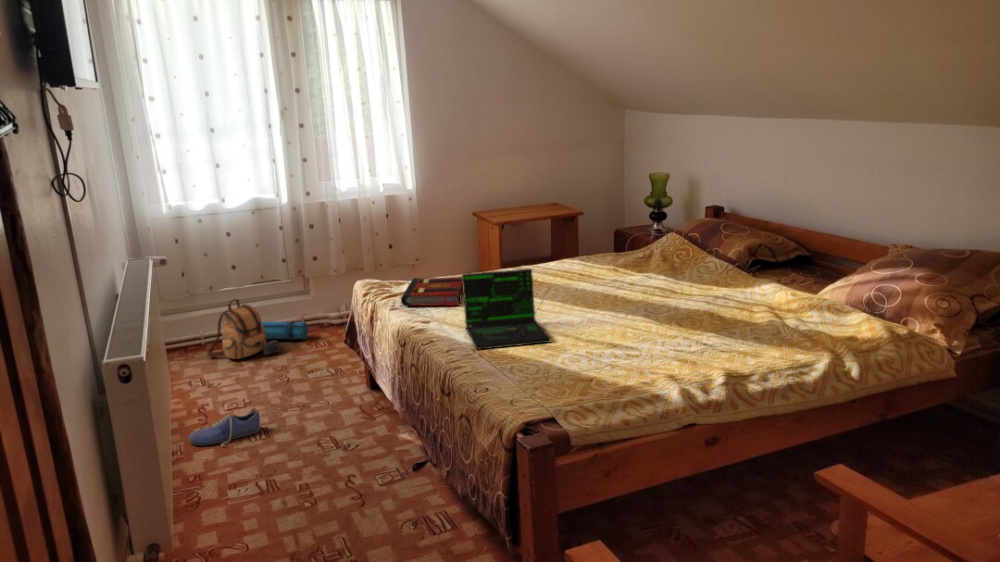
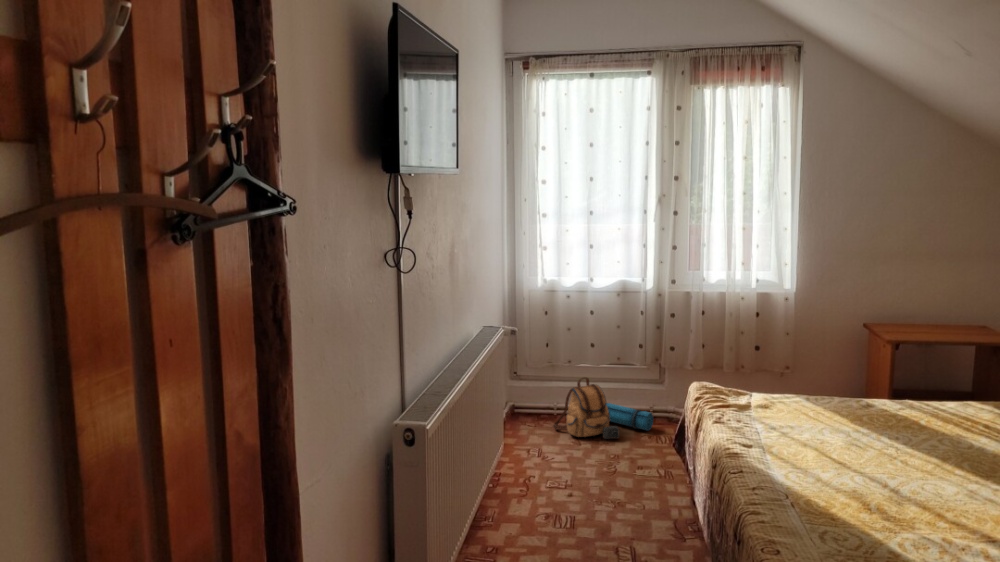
laptop: present [462,269,551,350] -> none [792,401,914,511]
book: present [401,277,463,306] -> none [731,392,817,434]
shoe: present [189,411,261,446] -> none [503,494,569,524]

